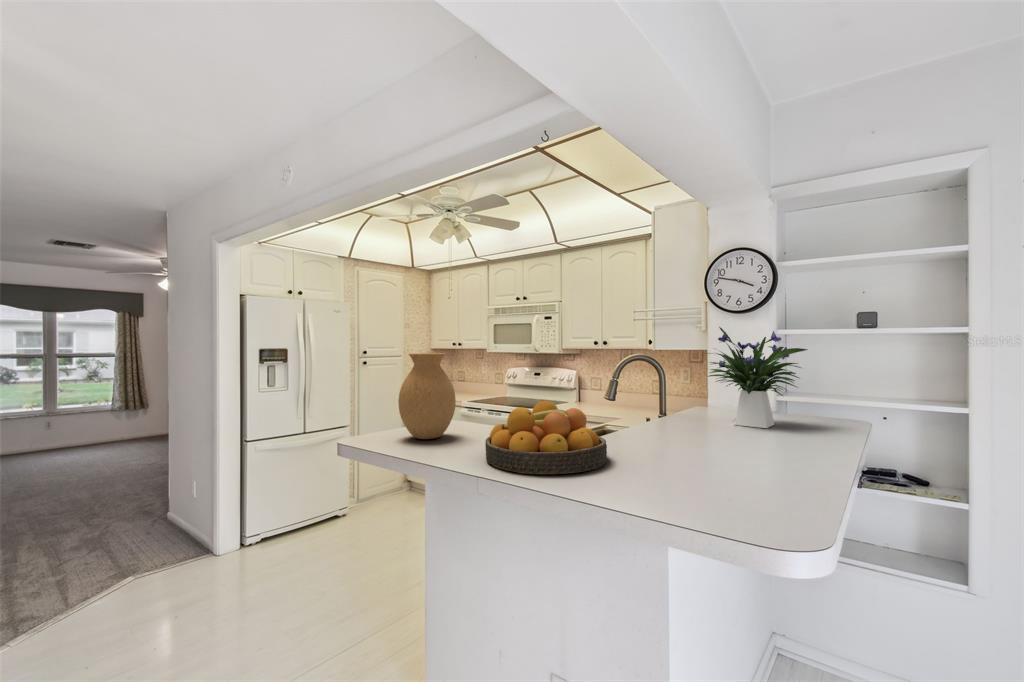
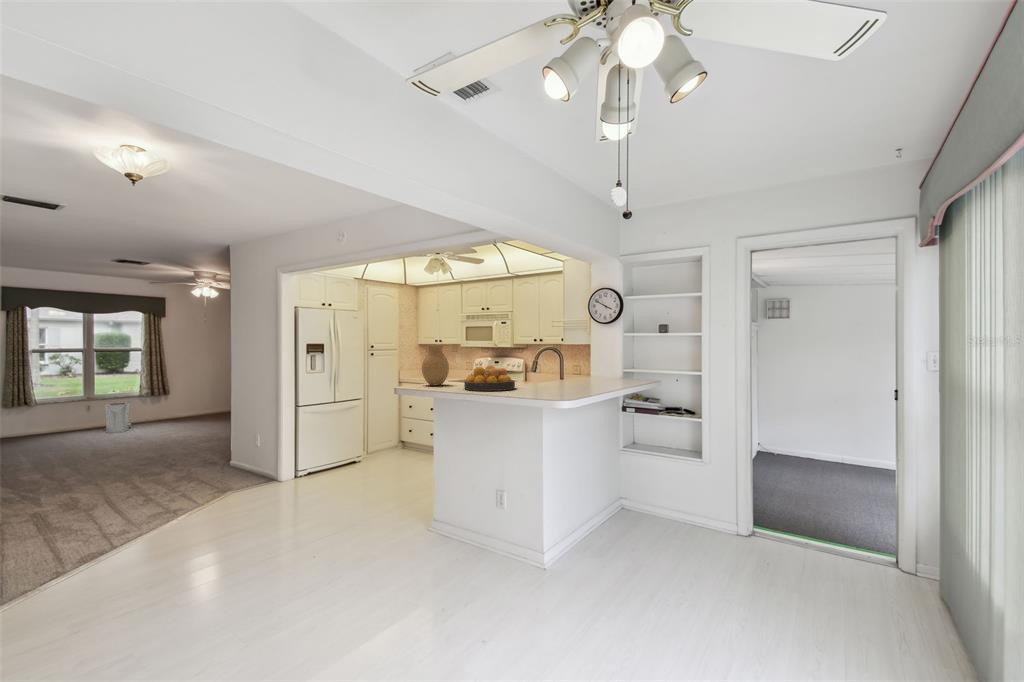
flower arrangement: present [705,327,807,428] -> none [572,332,621,382]
trash can: none [61,419,98,456] -> present [105,403,131,433]

